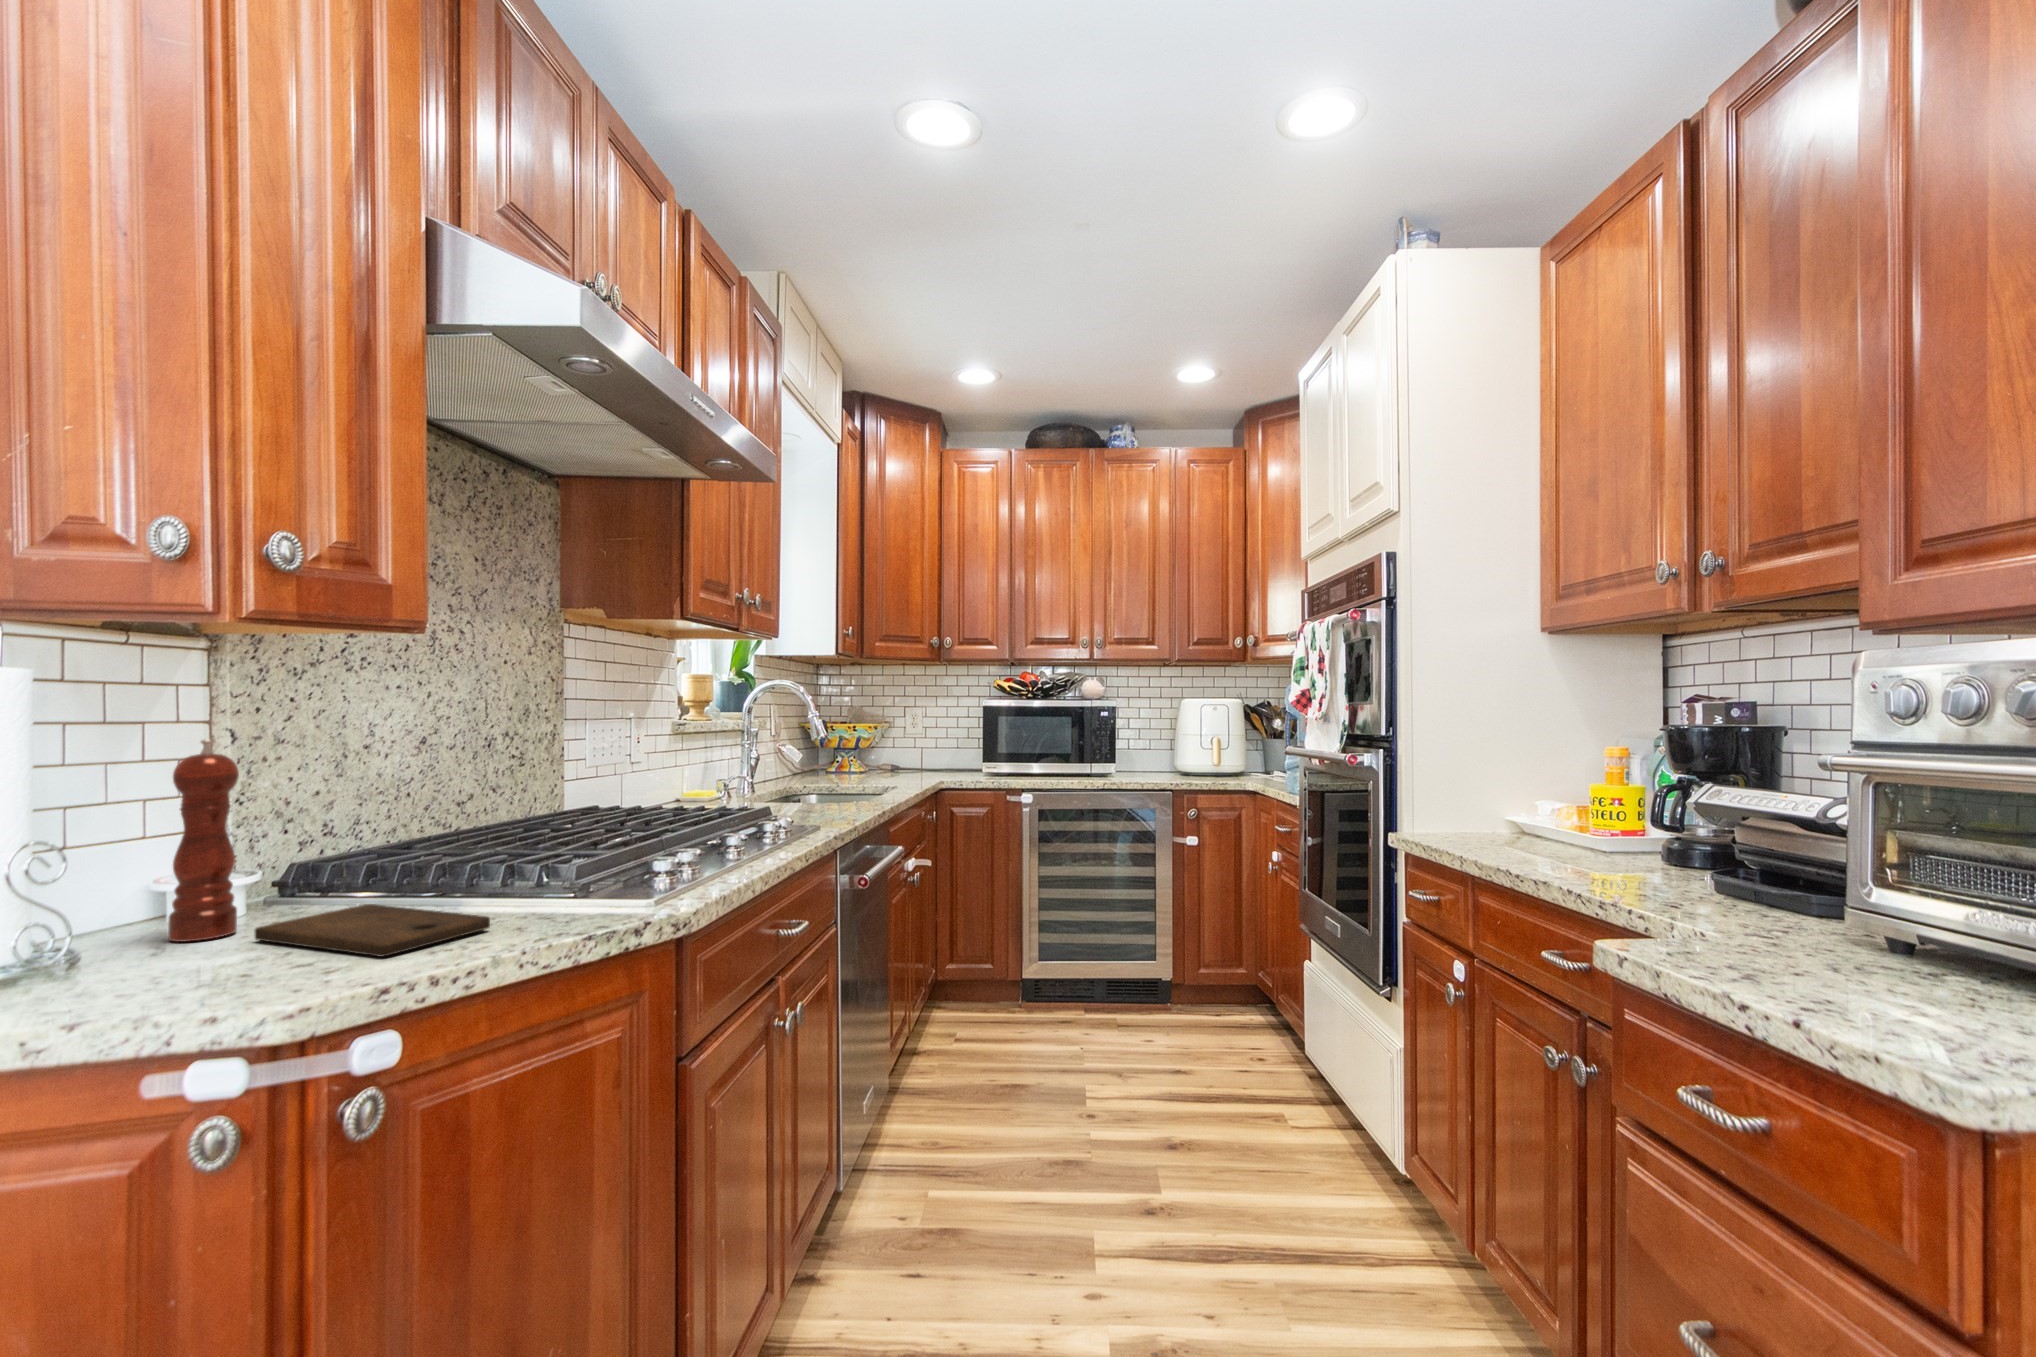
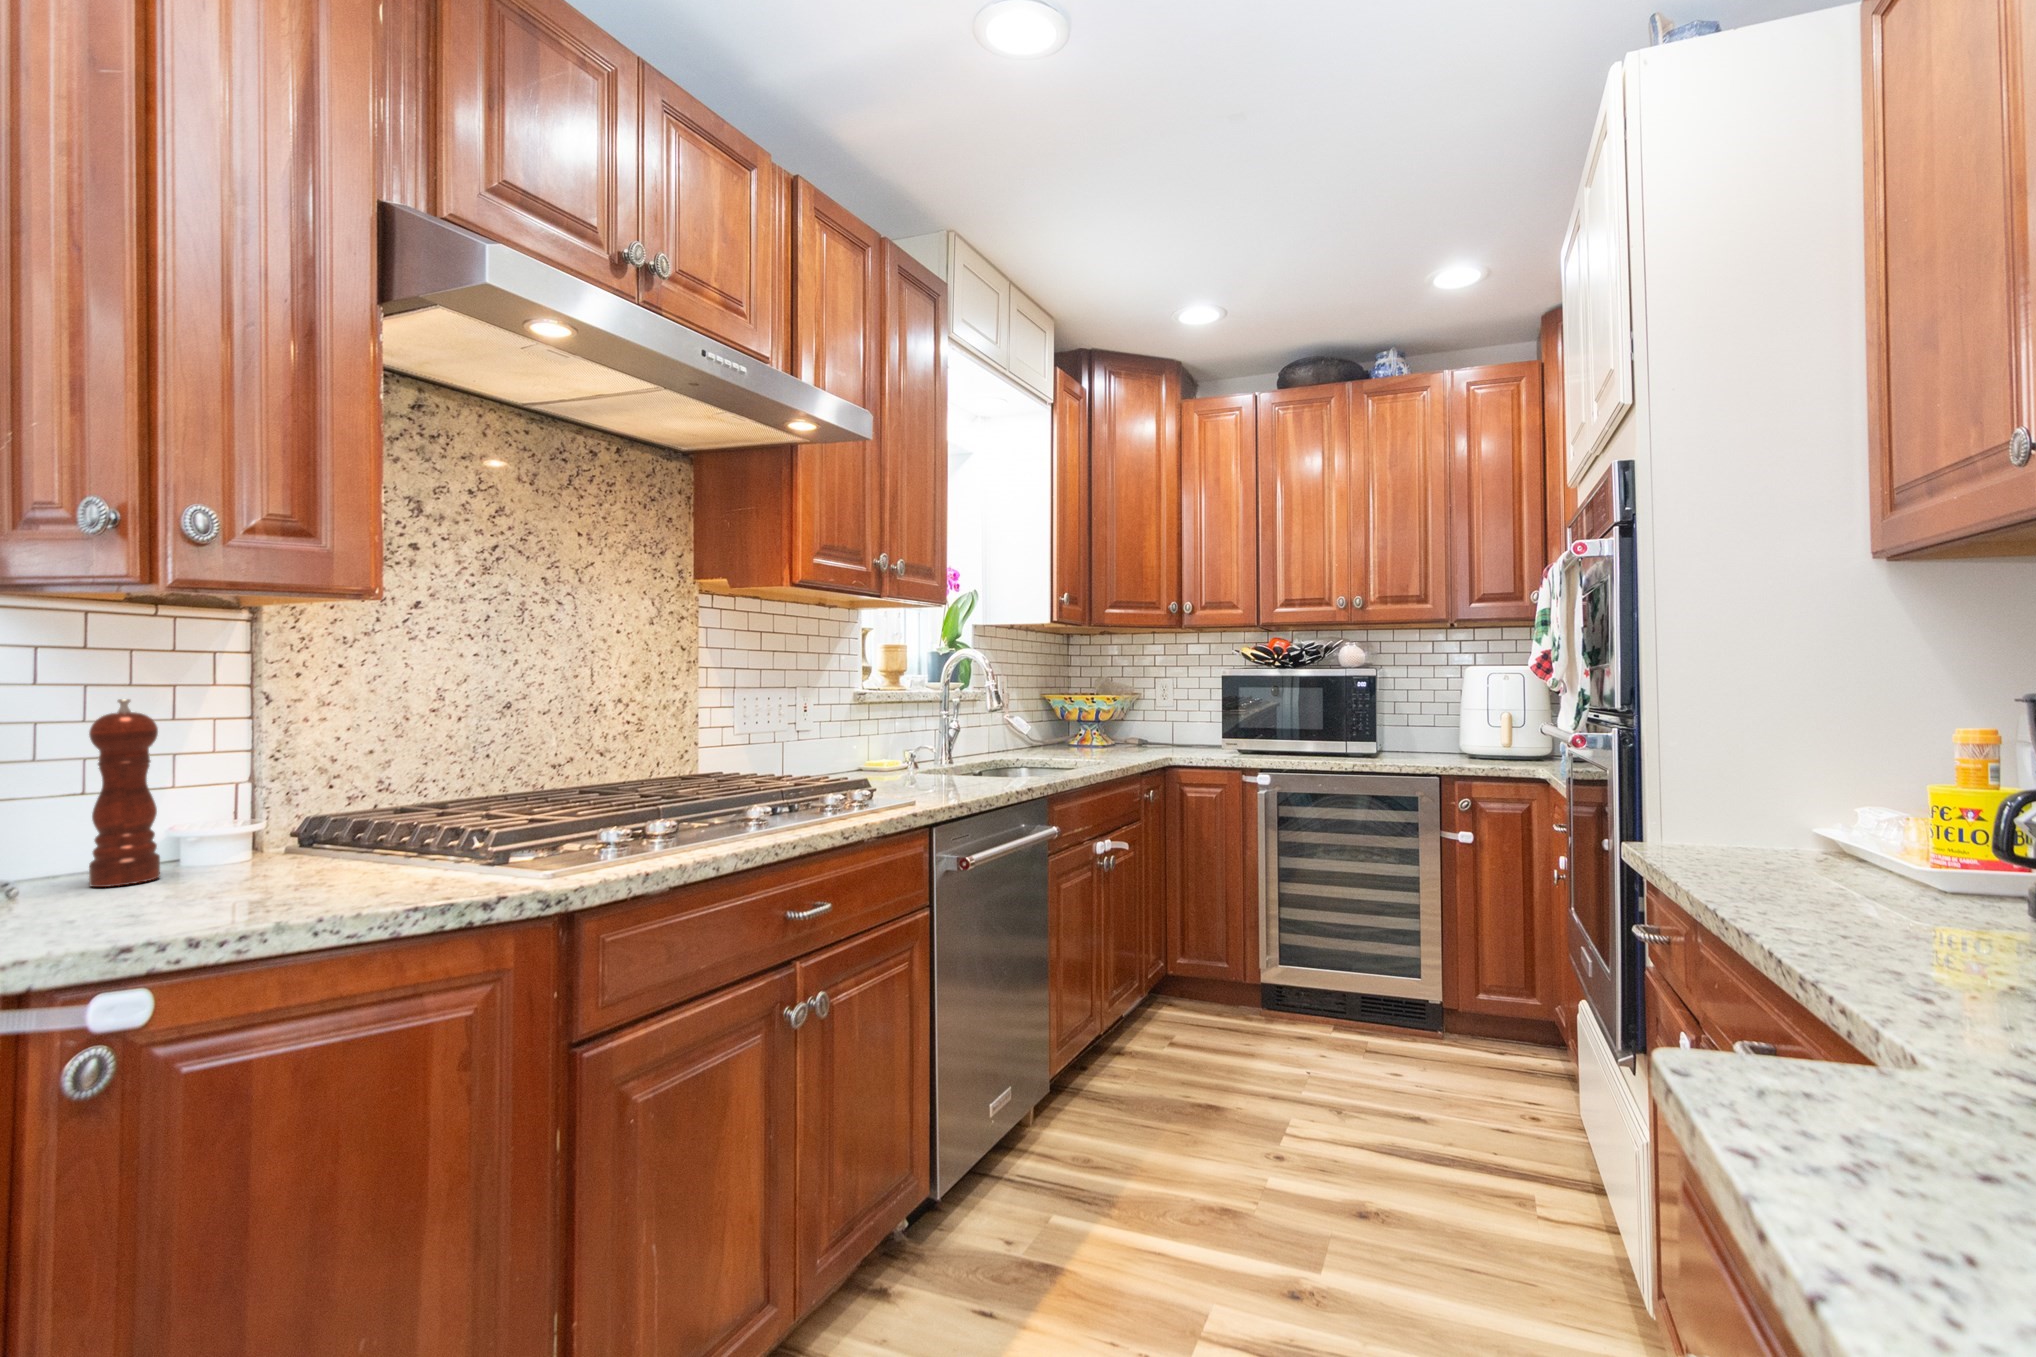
cutting board: present [254,904,490,957] -> none [114,862,289,927]

